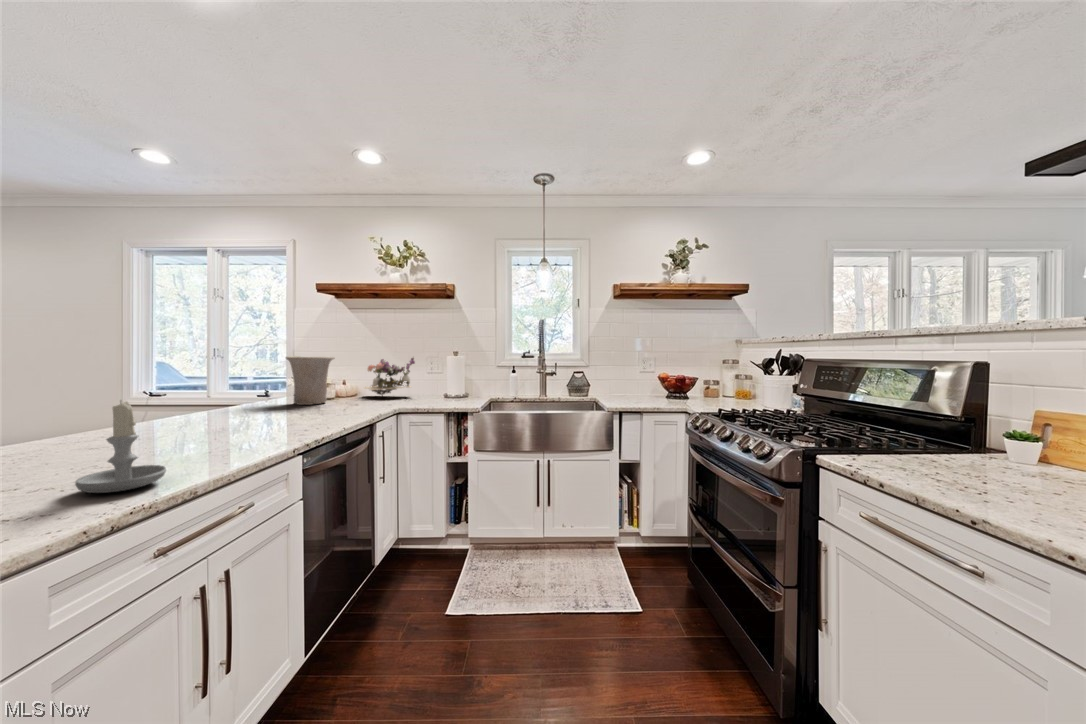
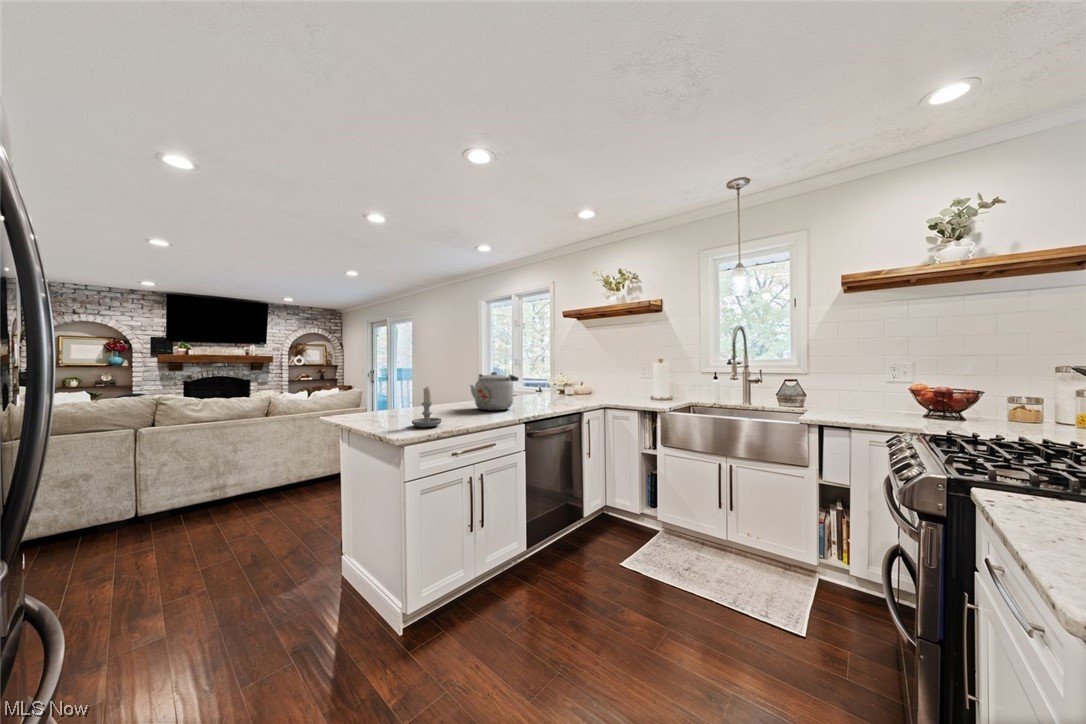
vase: present [286,356,335,405] -> none [539,363,570,397]
flower arrangement: present [365,357,415,395] -> none [593,363,633,395]
kettle: none [177,368,282,435] -> present [470,372,518,410]

